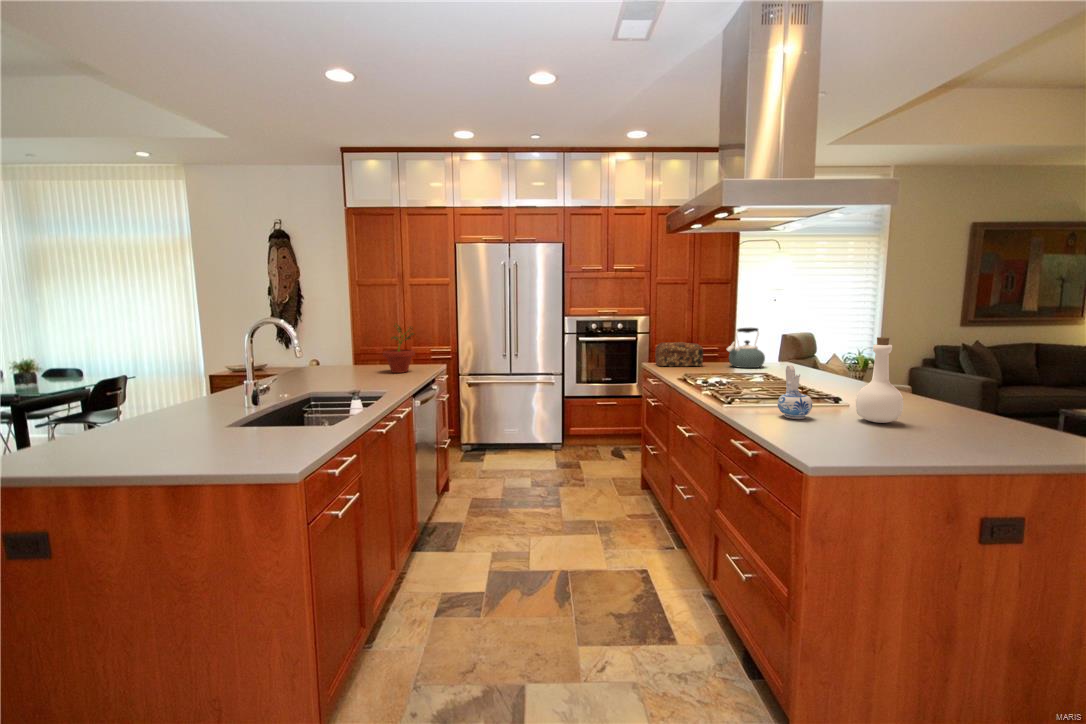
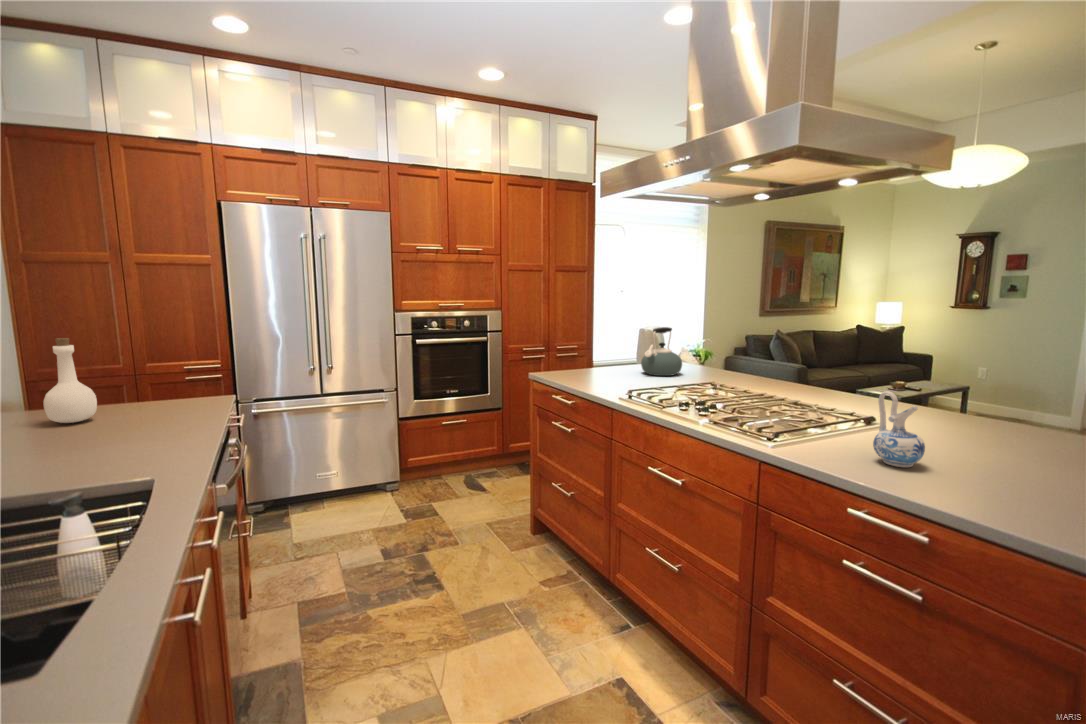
potted plant: present [383,325,415,373] -> none [112,334,186,428]
bottle: present [856,337,903,423] -> present [43,338,97,423]
bread loaf: present [655,342,703,366] -> none [556,347,618,380]

